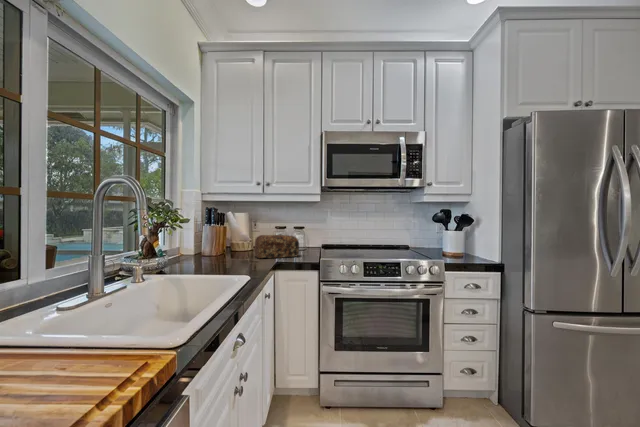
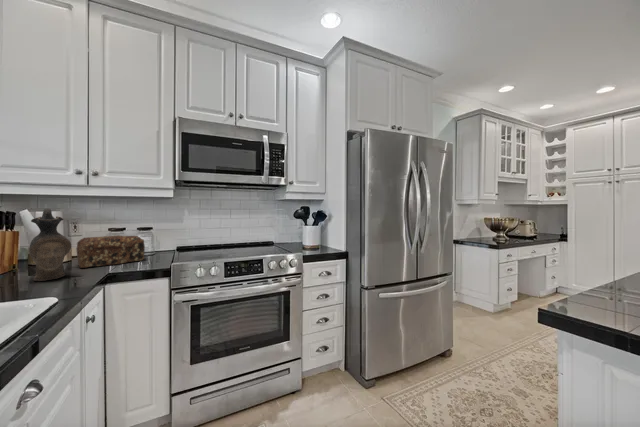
ceramic pitcher: none [236,212,258,263] -> present [29,208,71,281]

